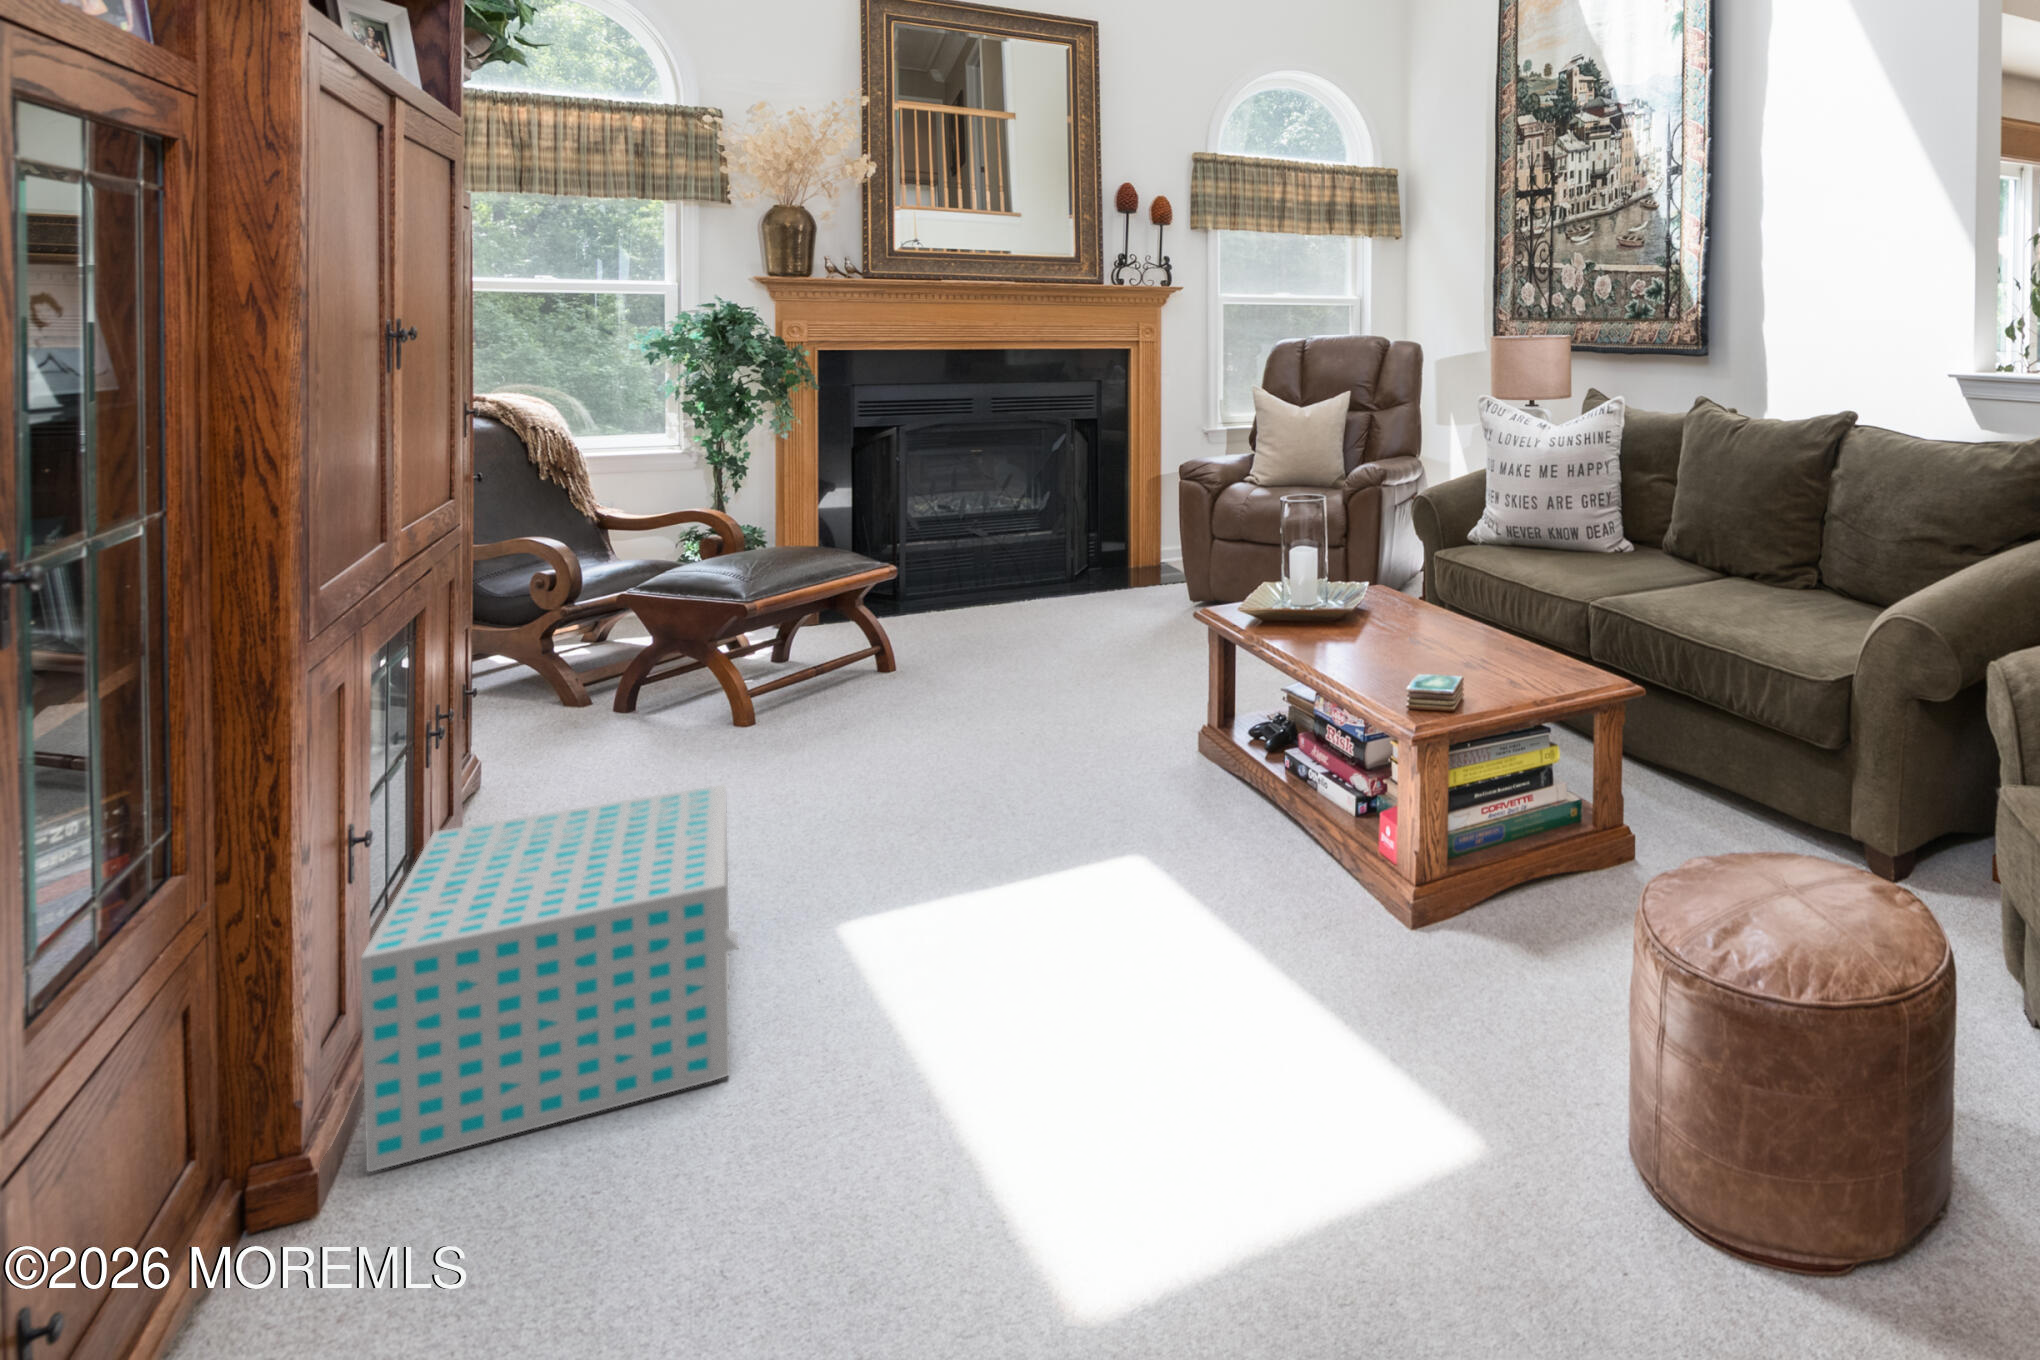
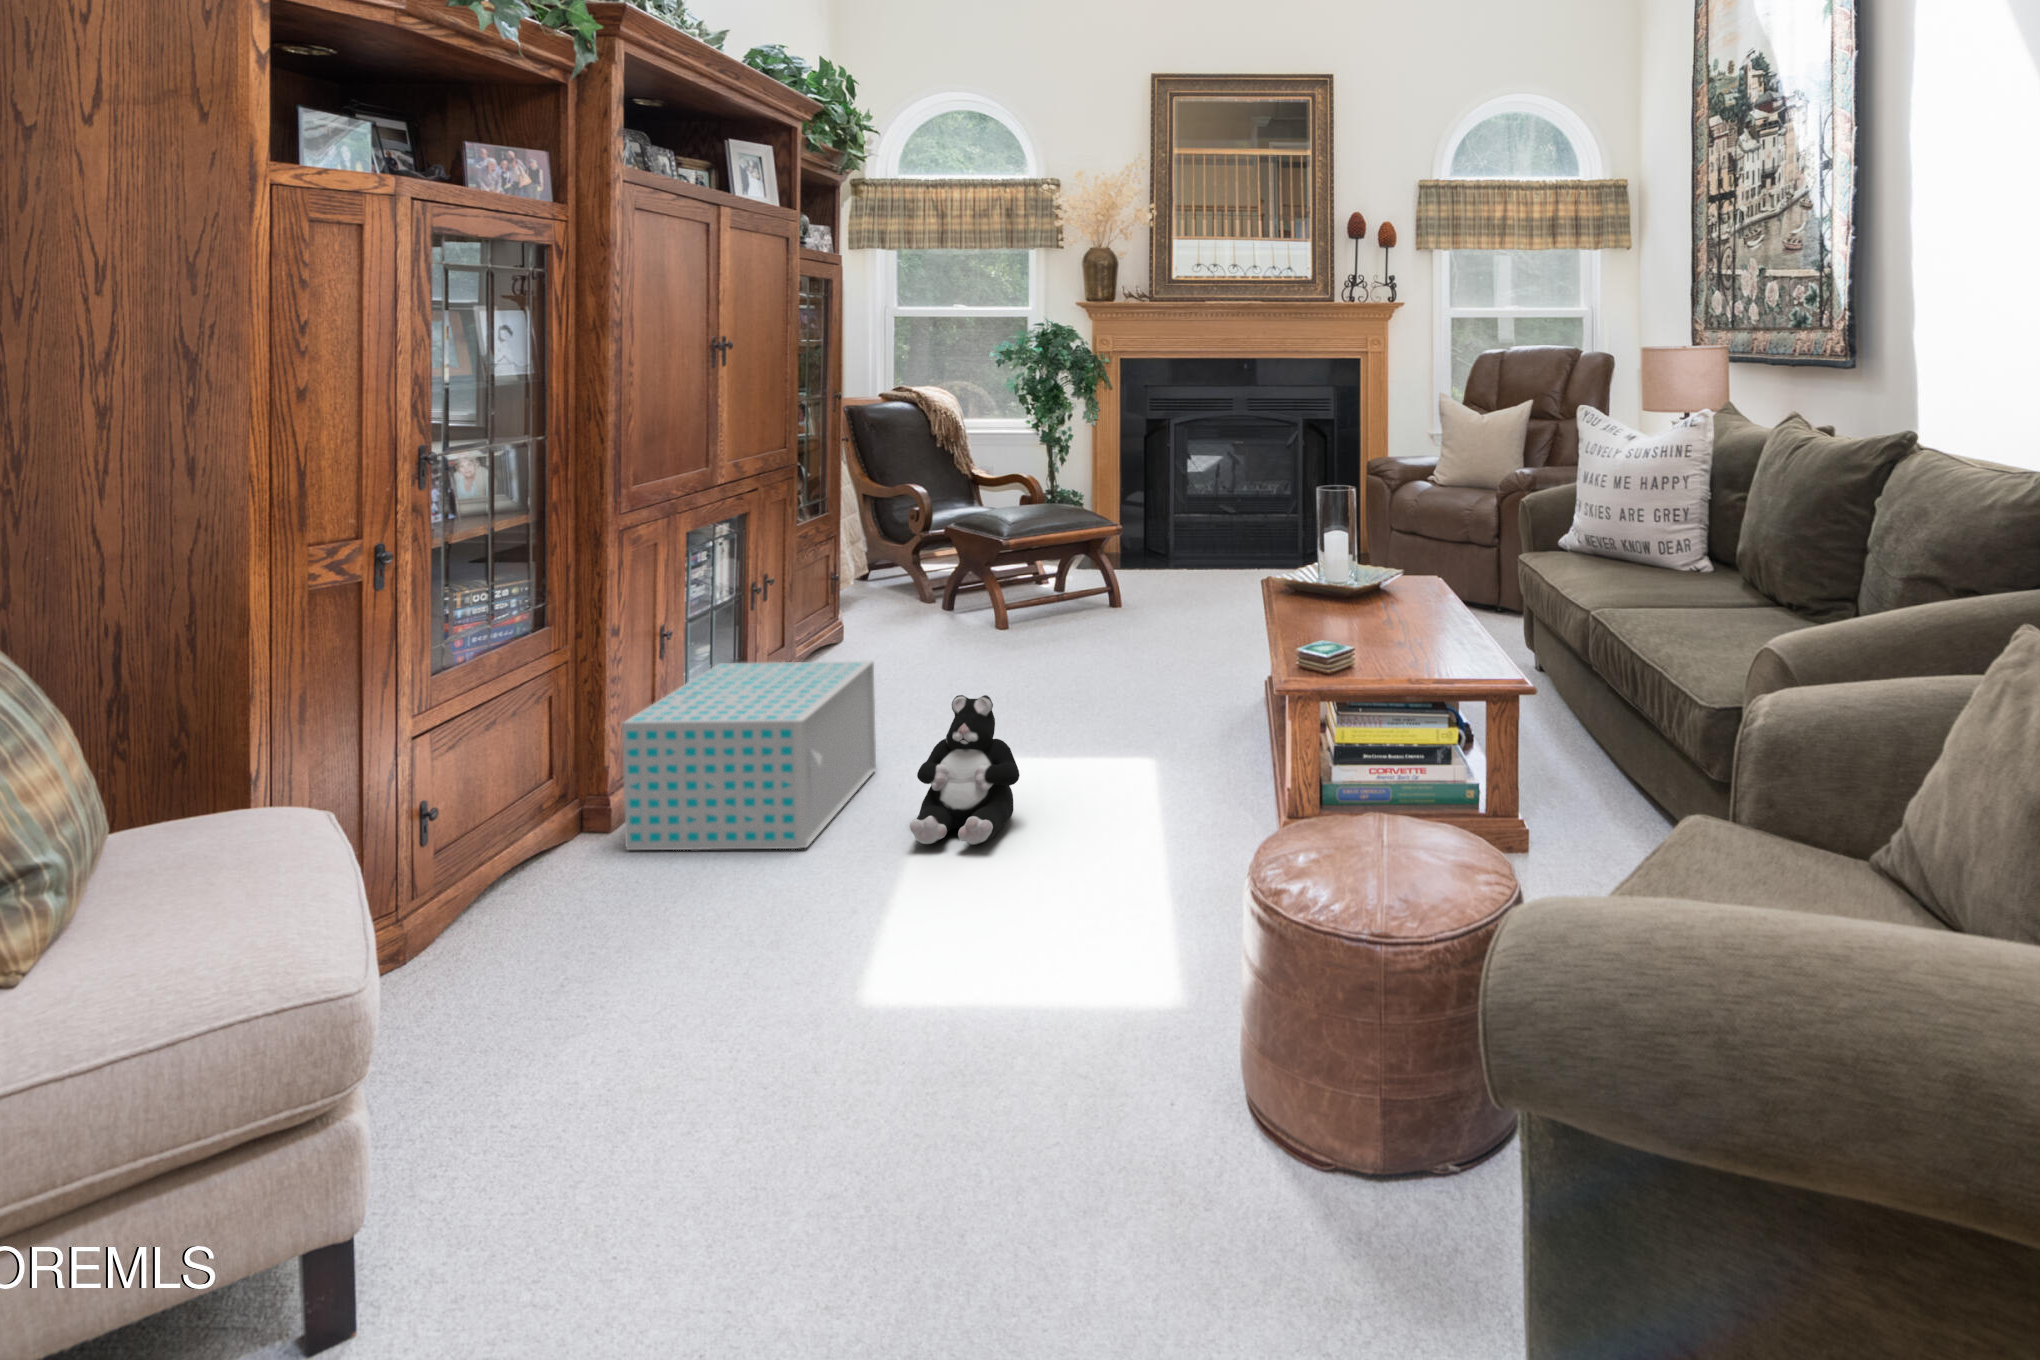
plush toy: none [876,799,1030,1020] -> present [910,695,1020,845]

